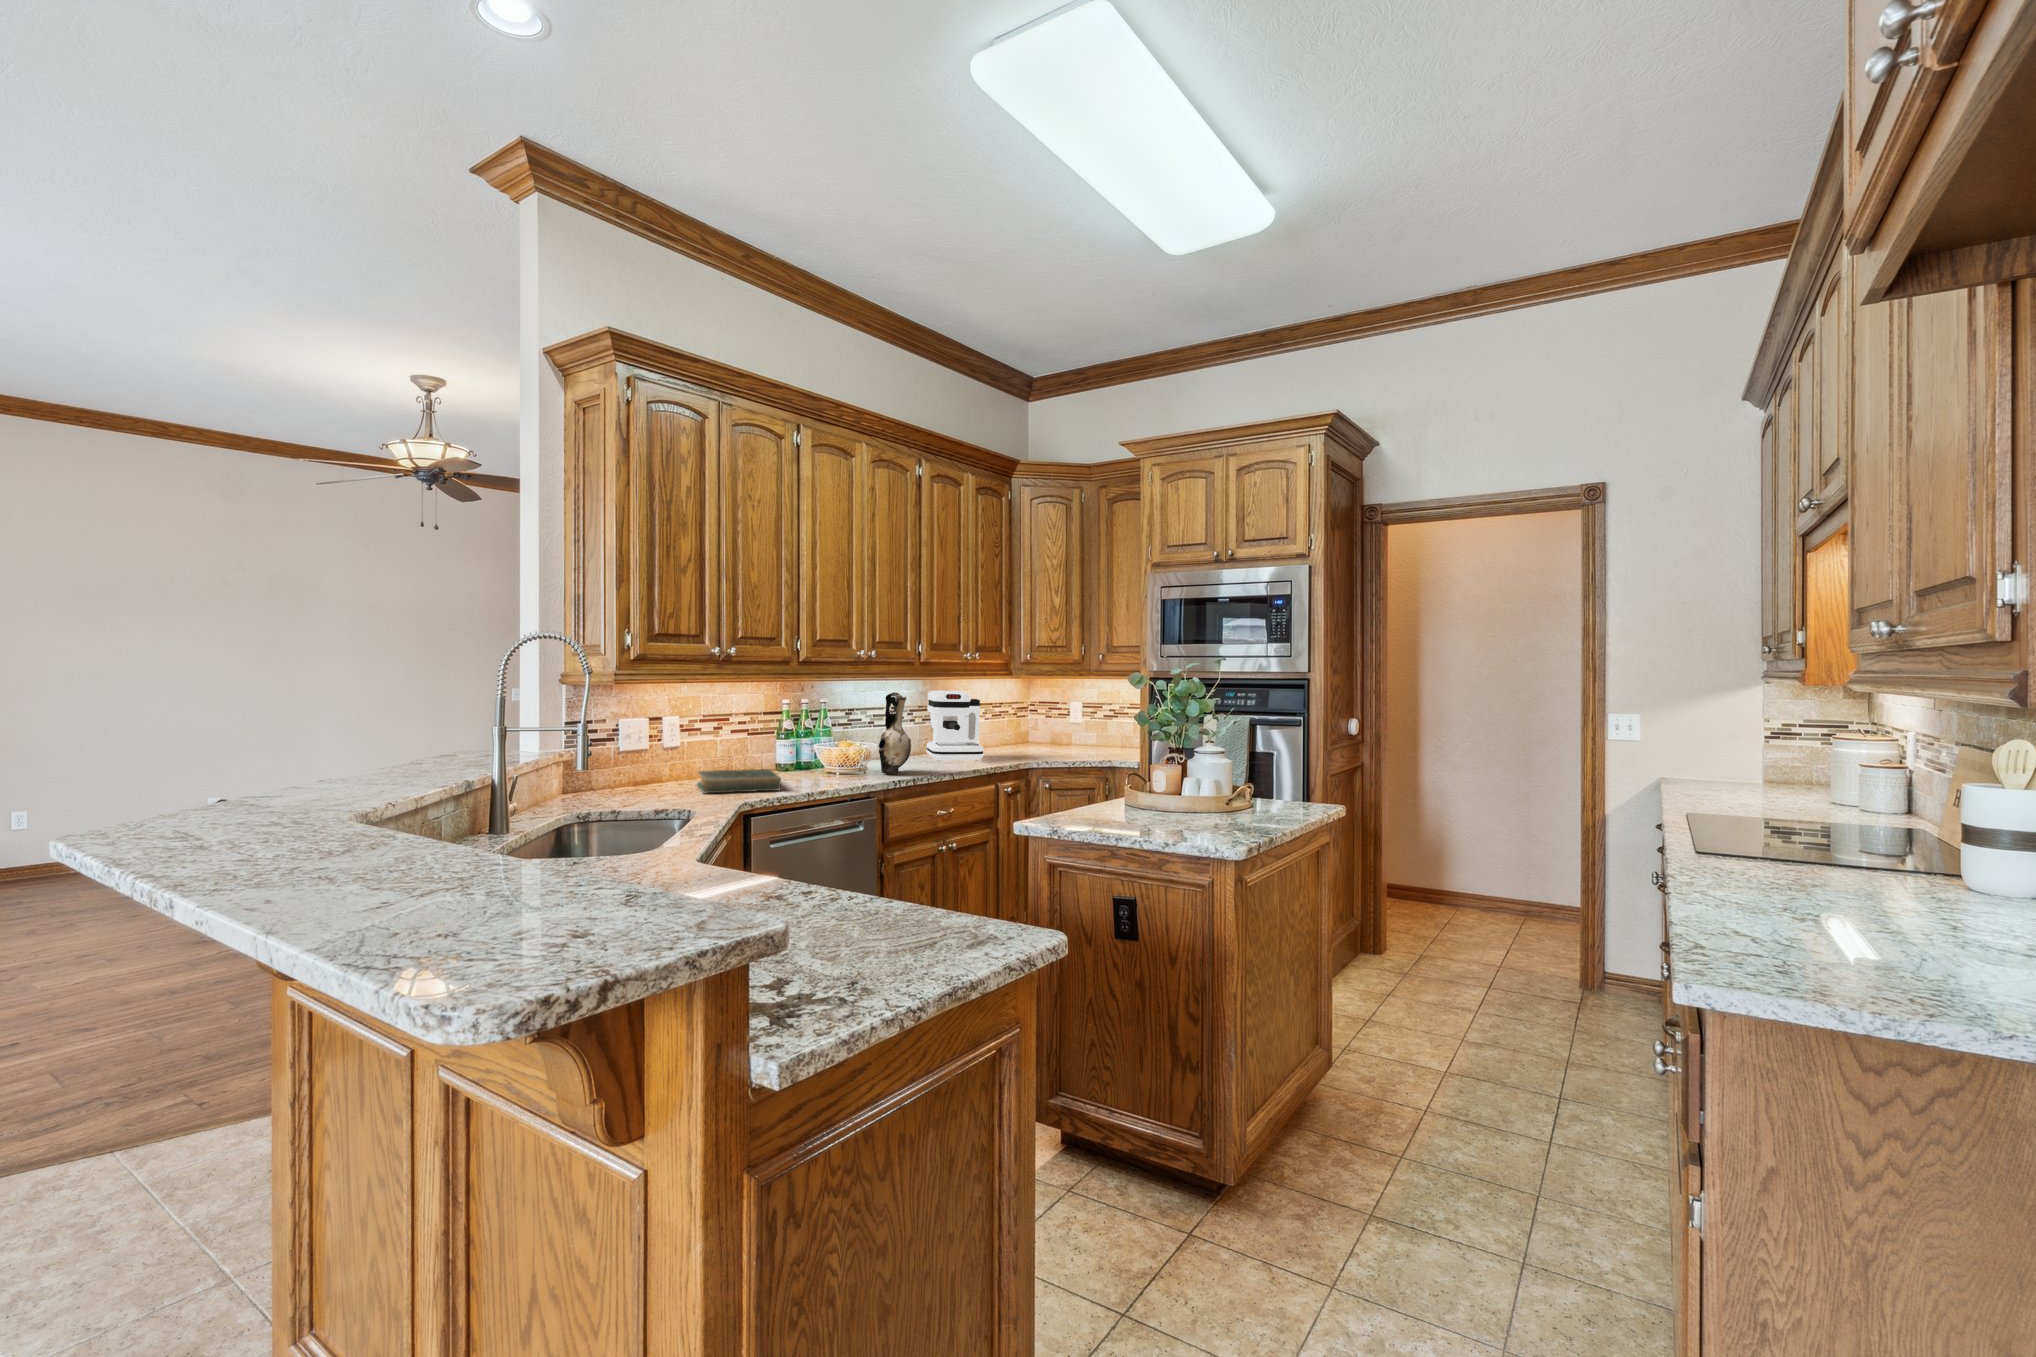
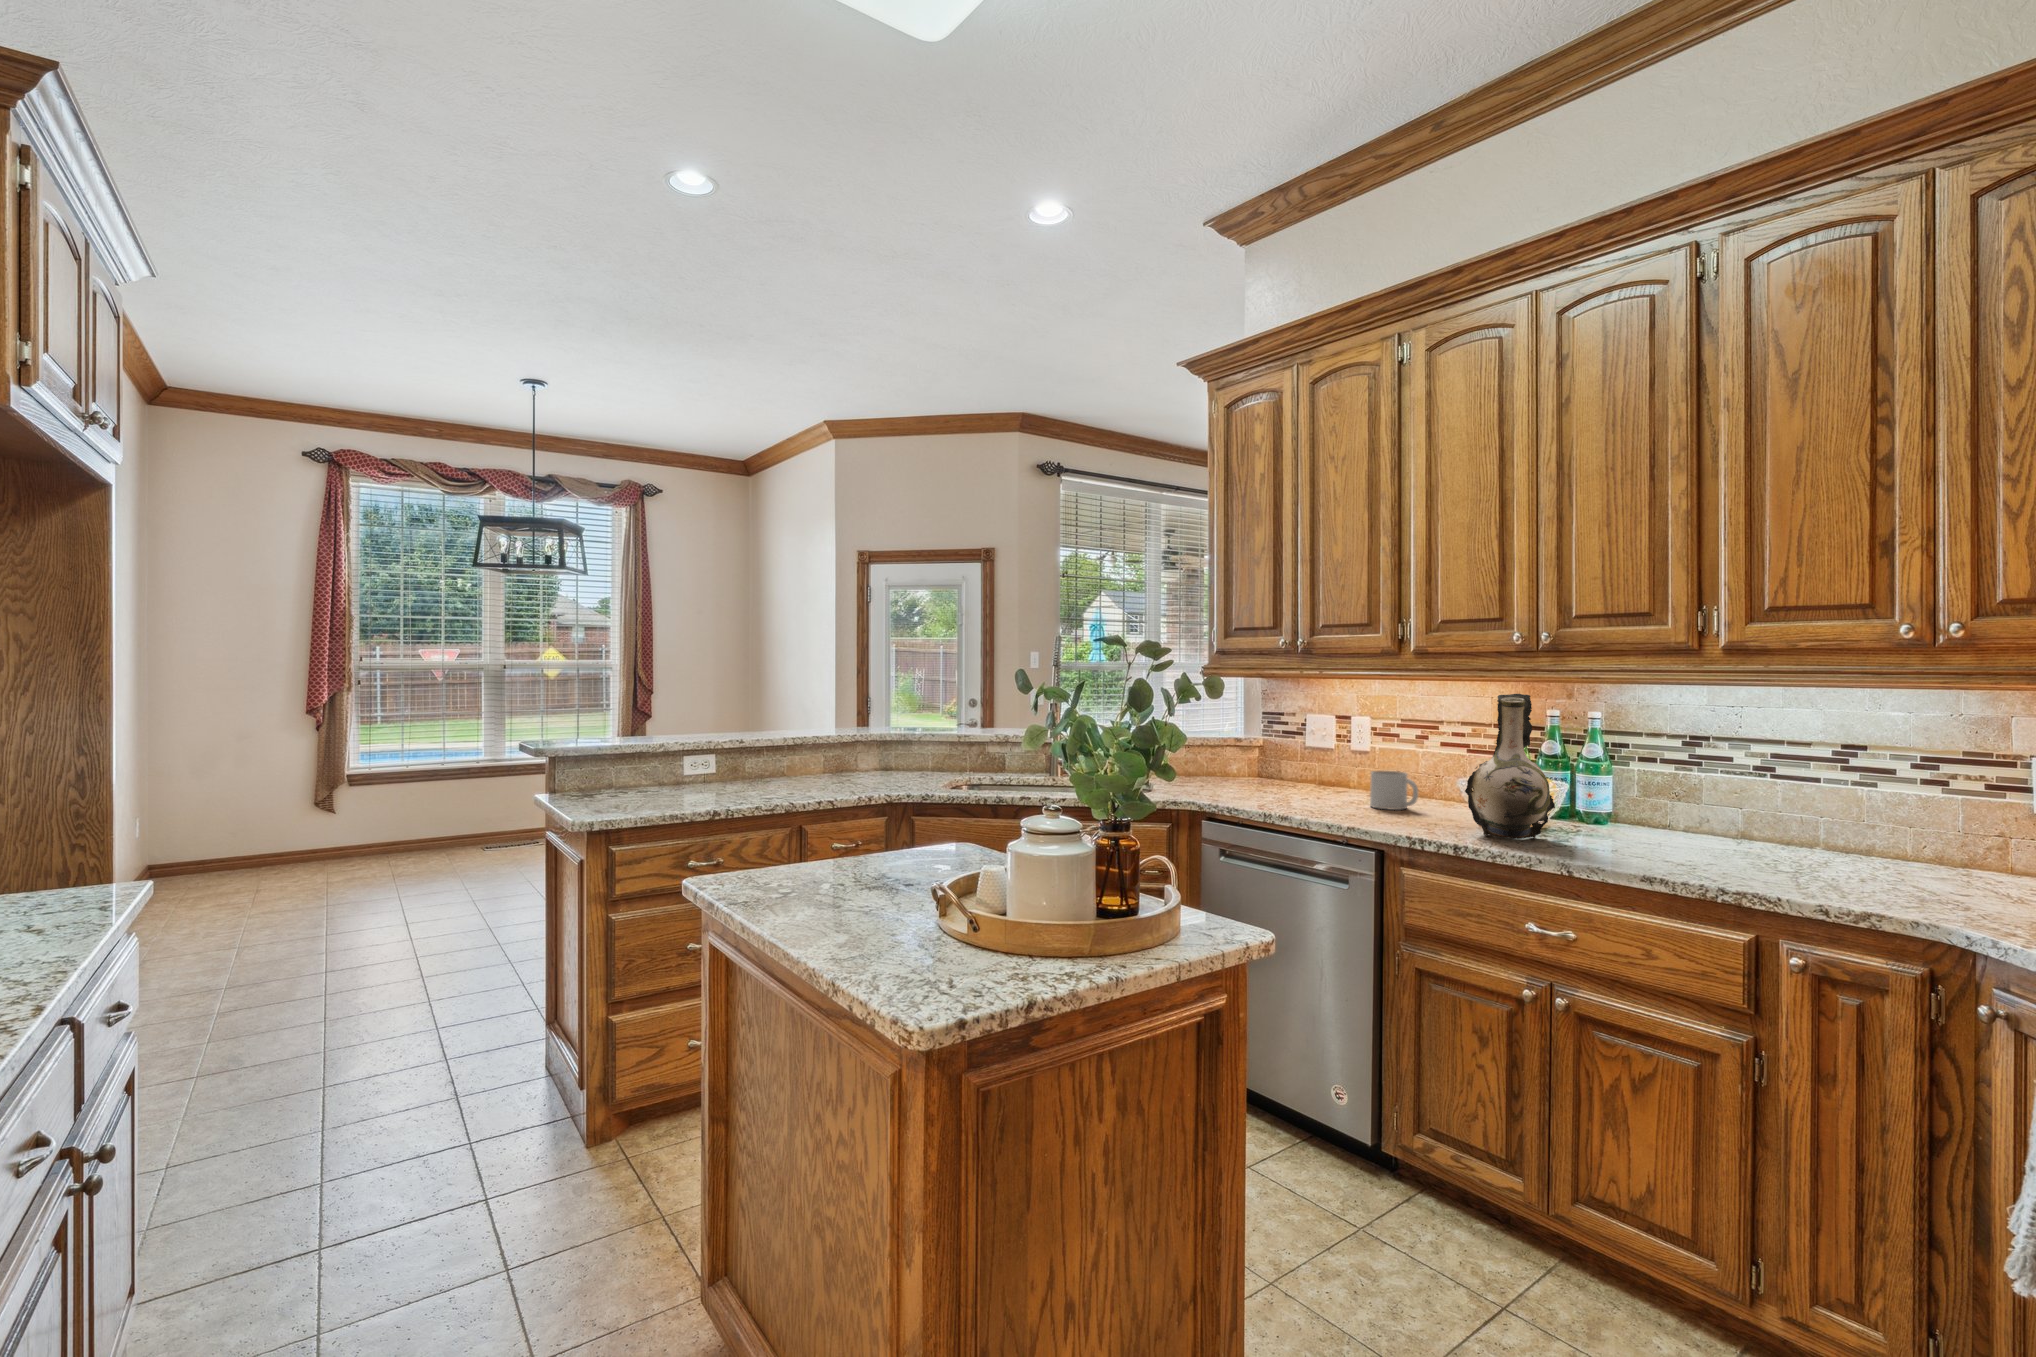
coffee maker: present [926,691,984,761] -> none [1710,709,1934,880]
mug: none [768,752,802,779] -> present [1370,771,1418,810]
hardback book: present [697,769,781,793] -> none [1232,776,1351,807]

